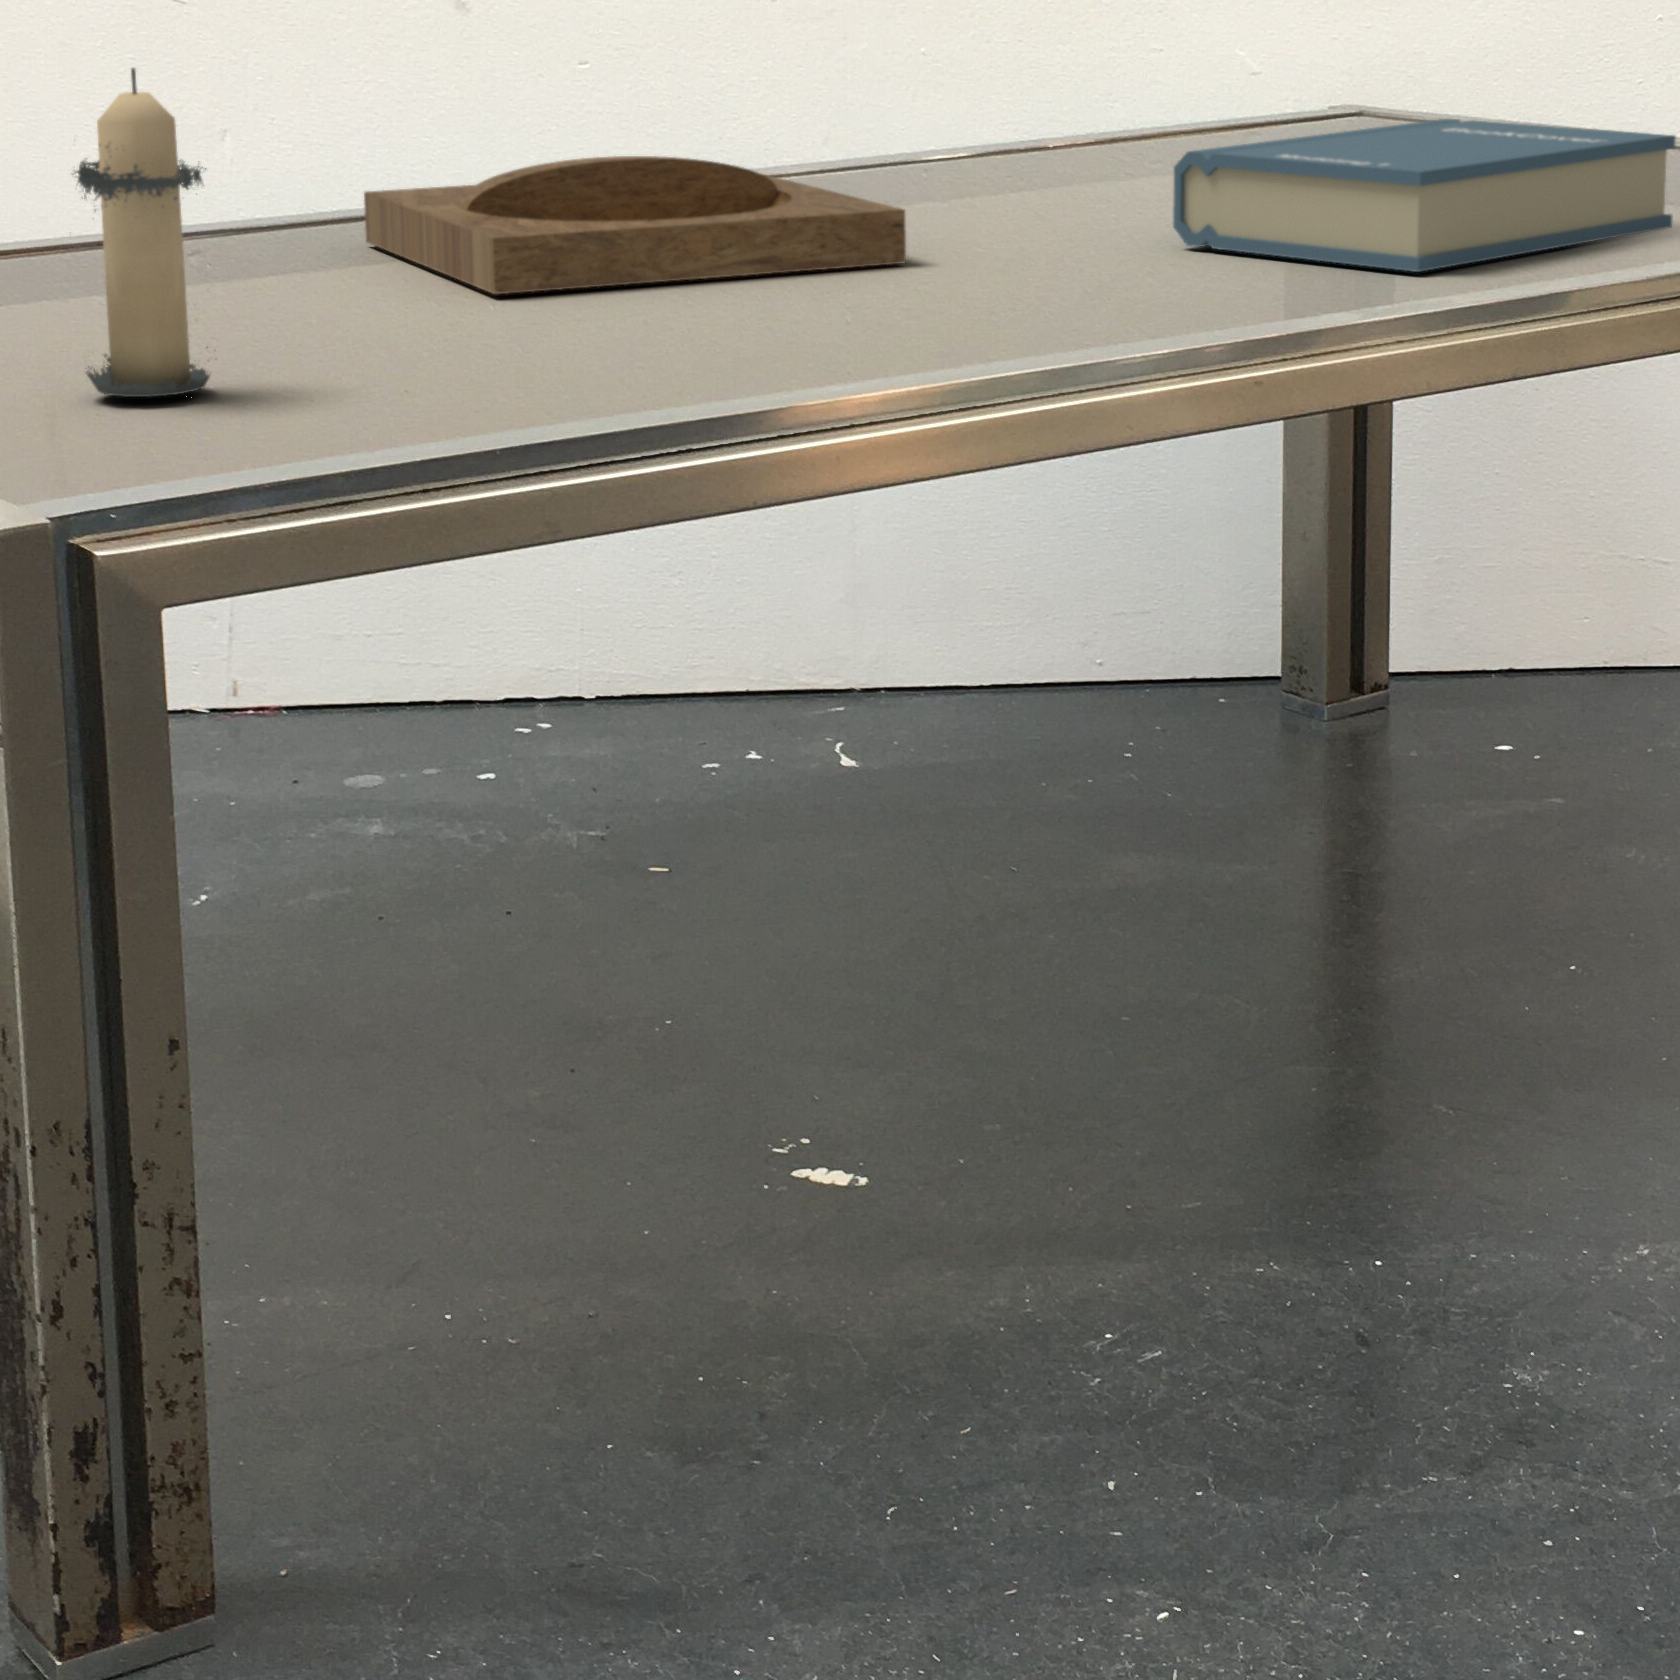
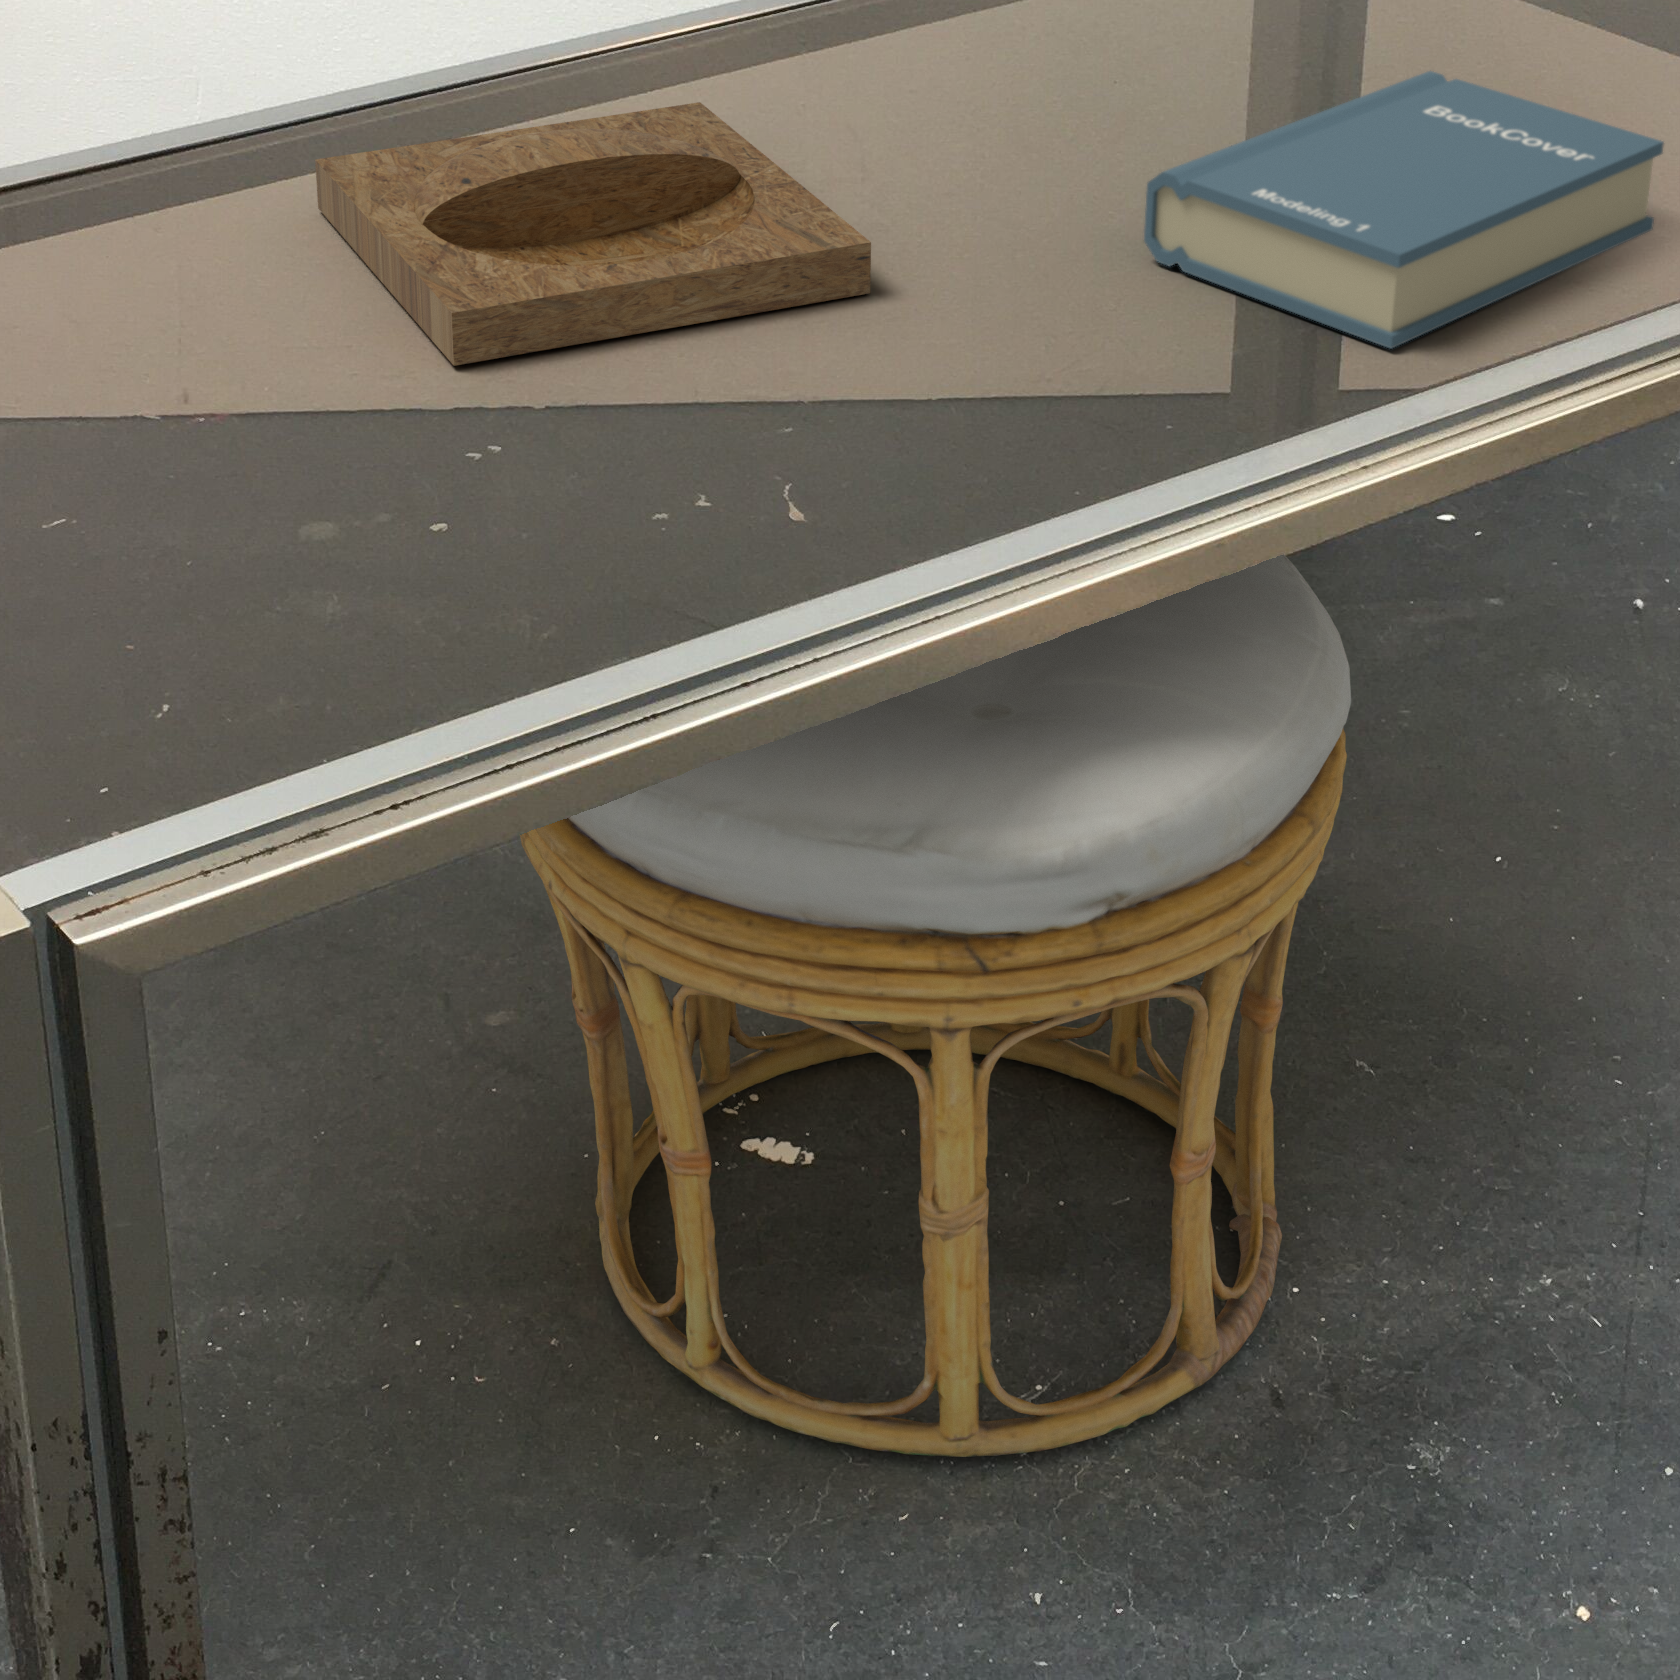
candle: present [75,68,211,397] -> none [21,322,195,646]
ottoman: none [545,441,1397,1380] -> present [520,554,1351,1457]

